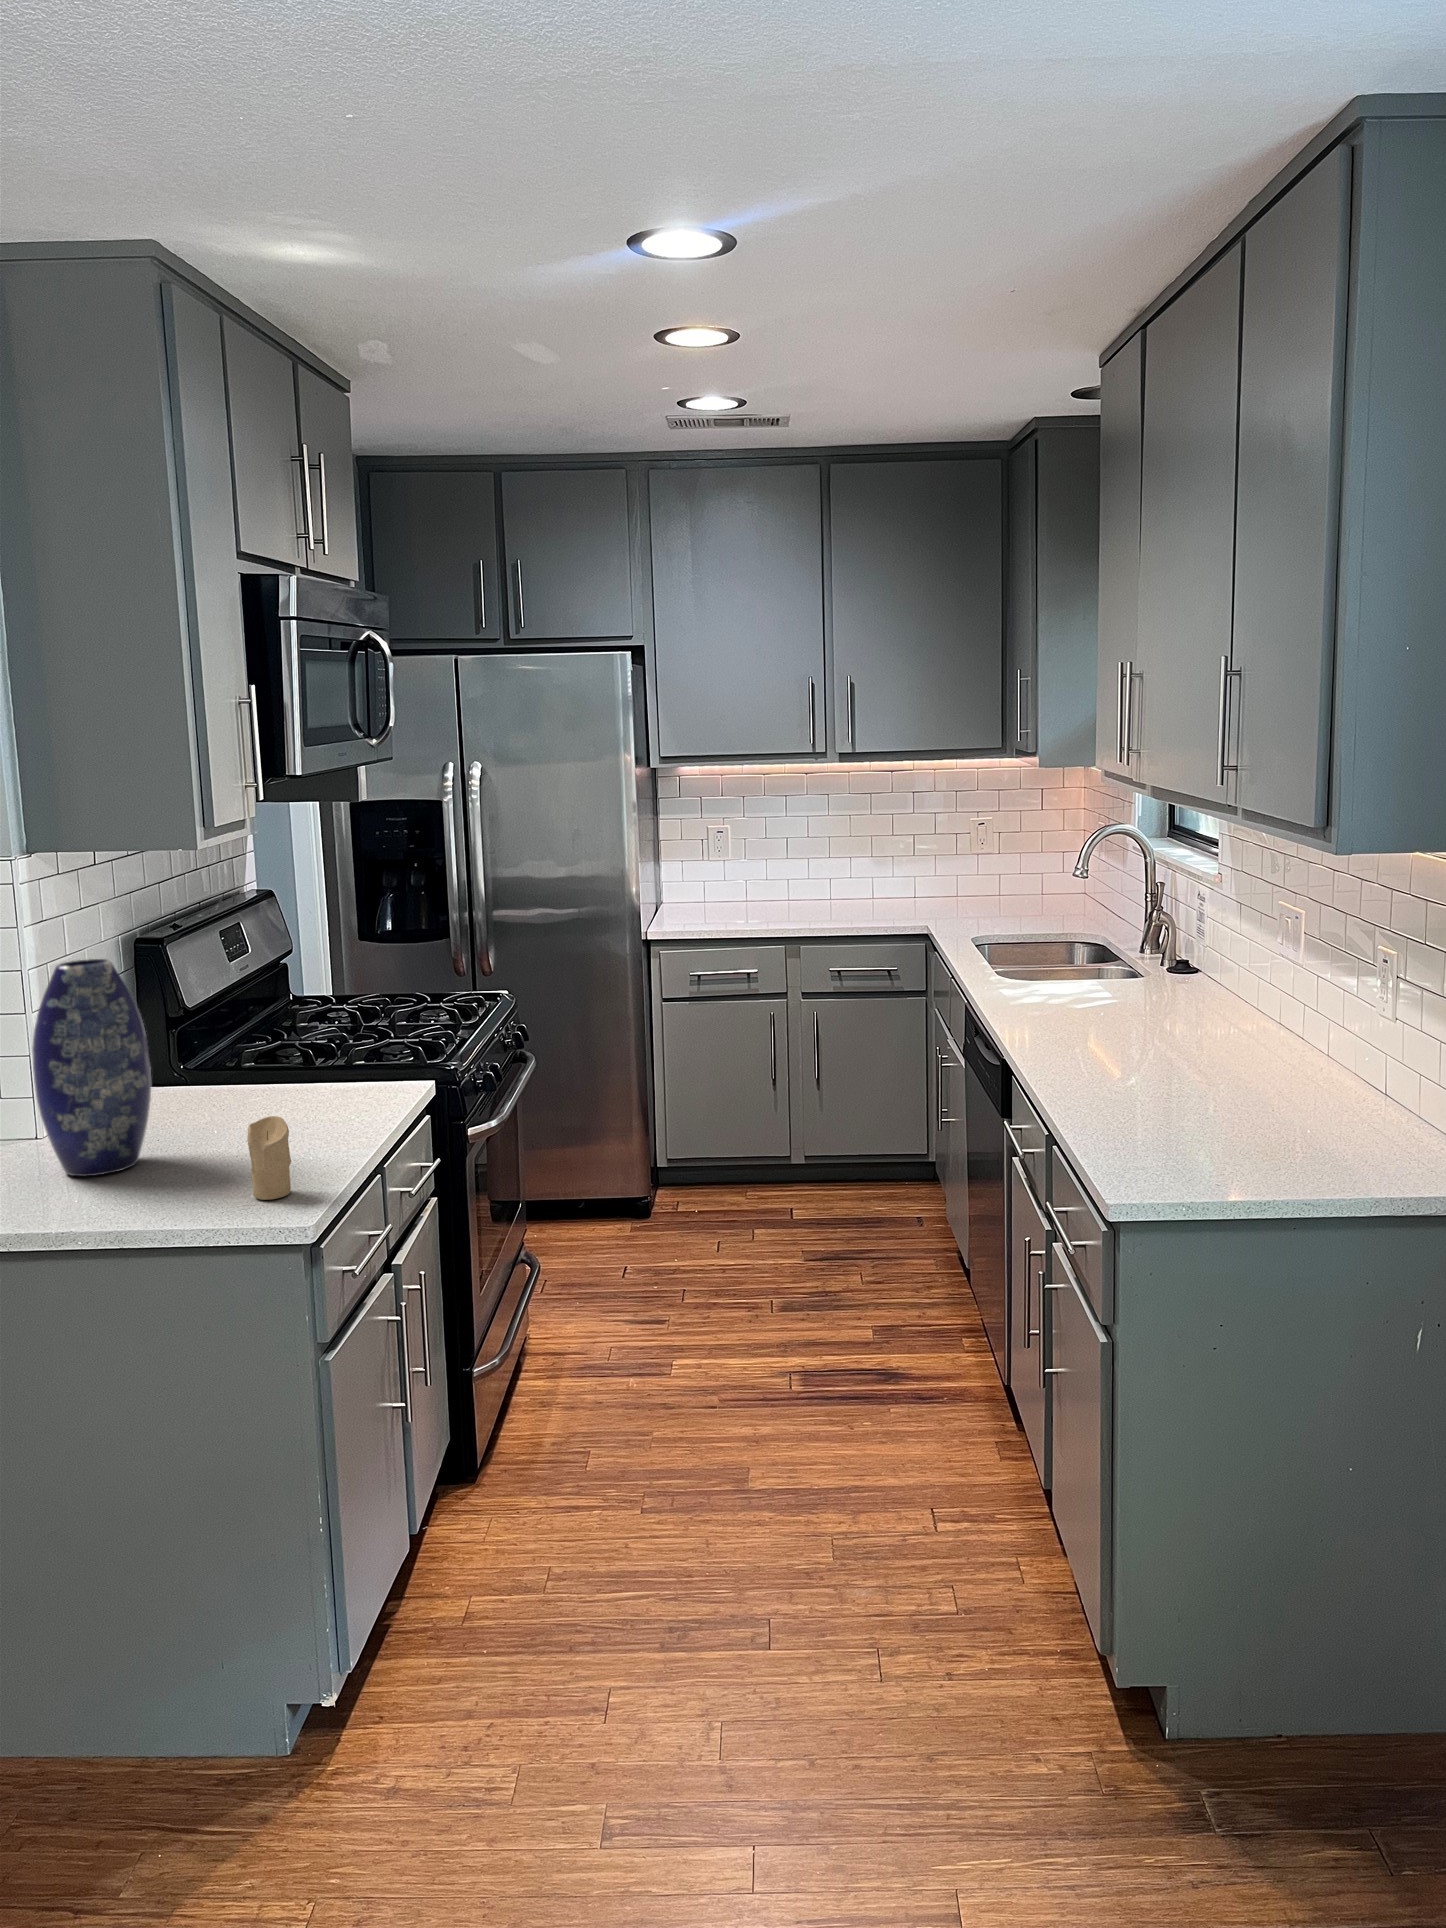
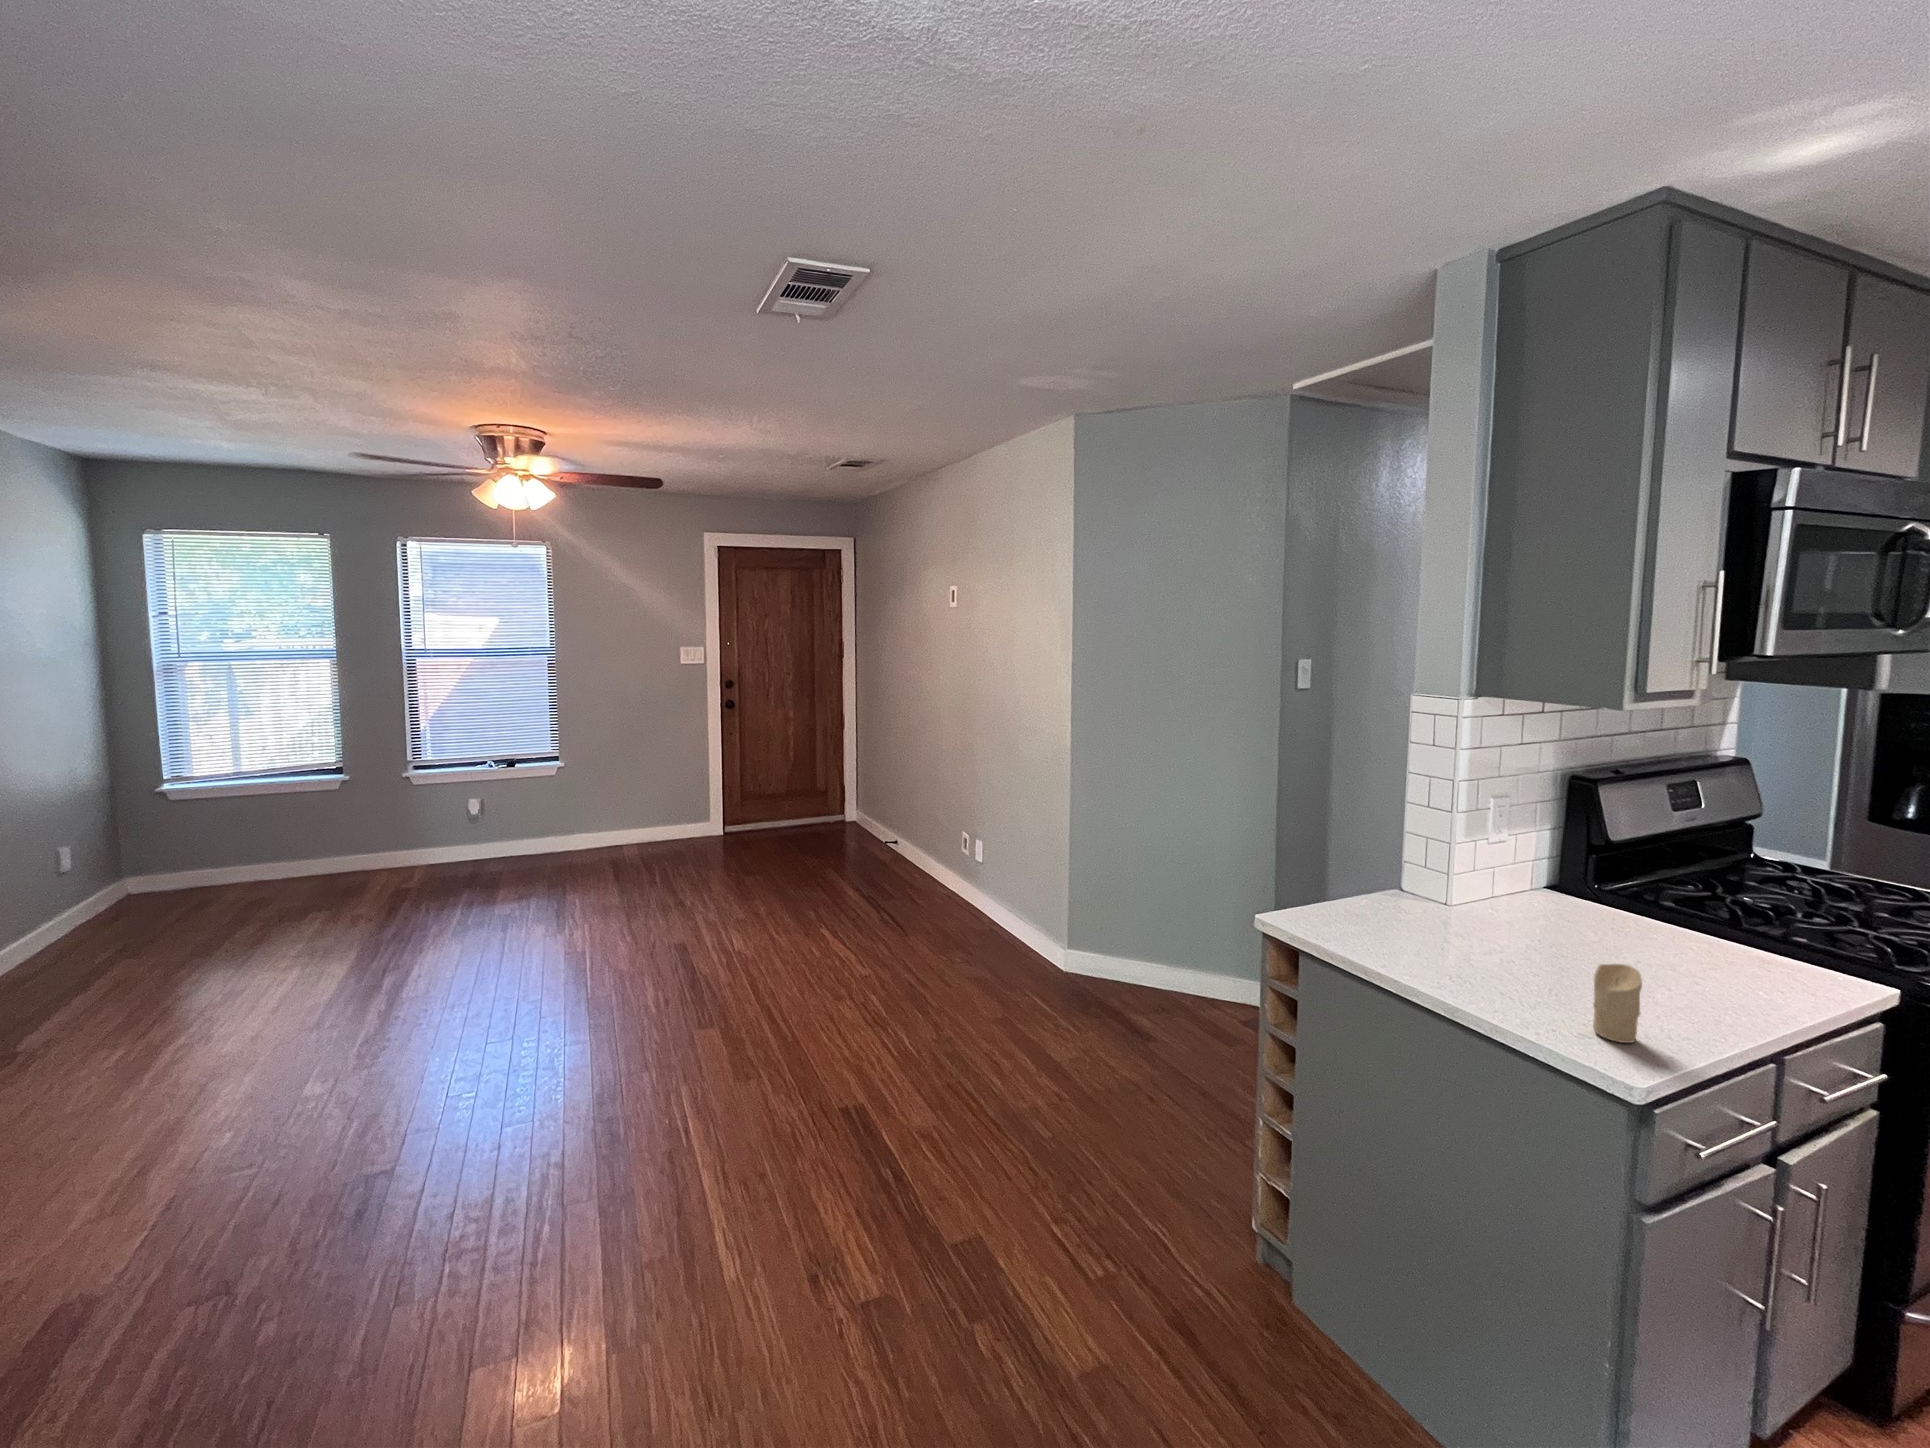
vase: present [32,959,151,1176] -> none [1432,783,1534,955]

